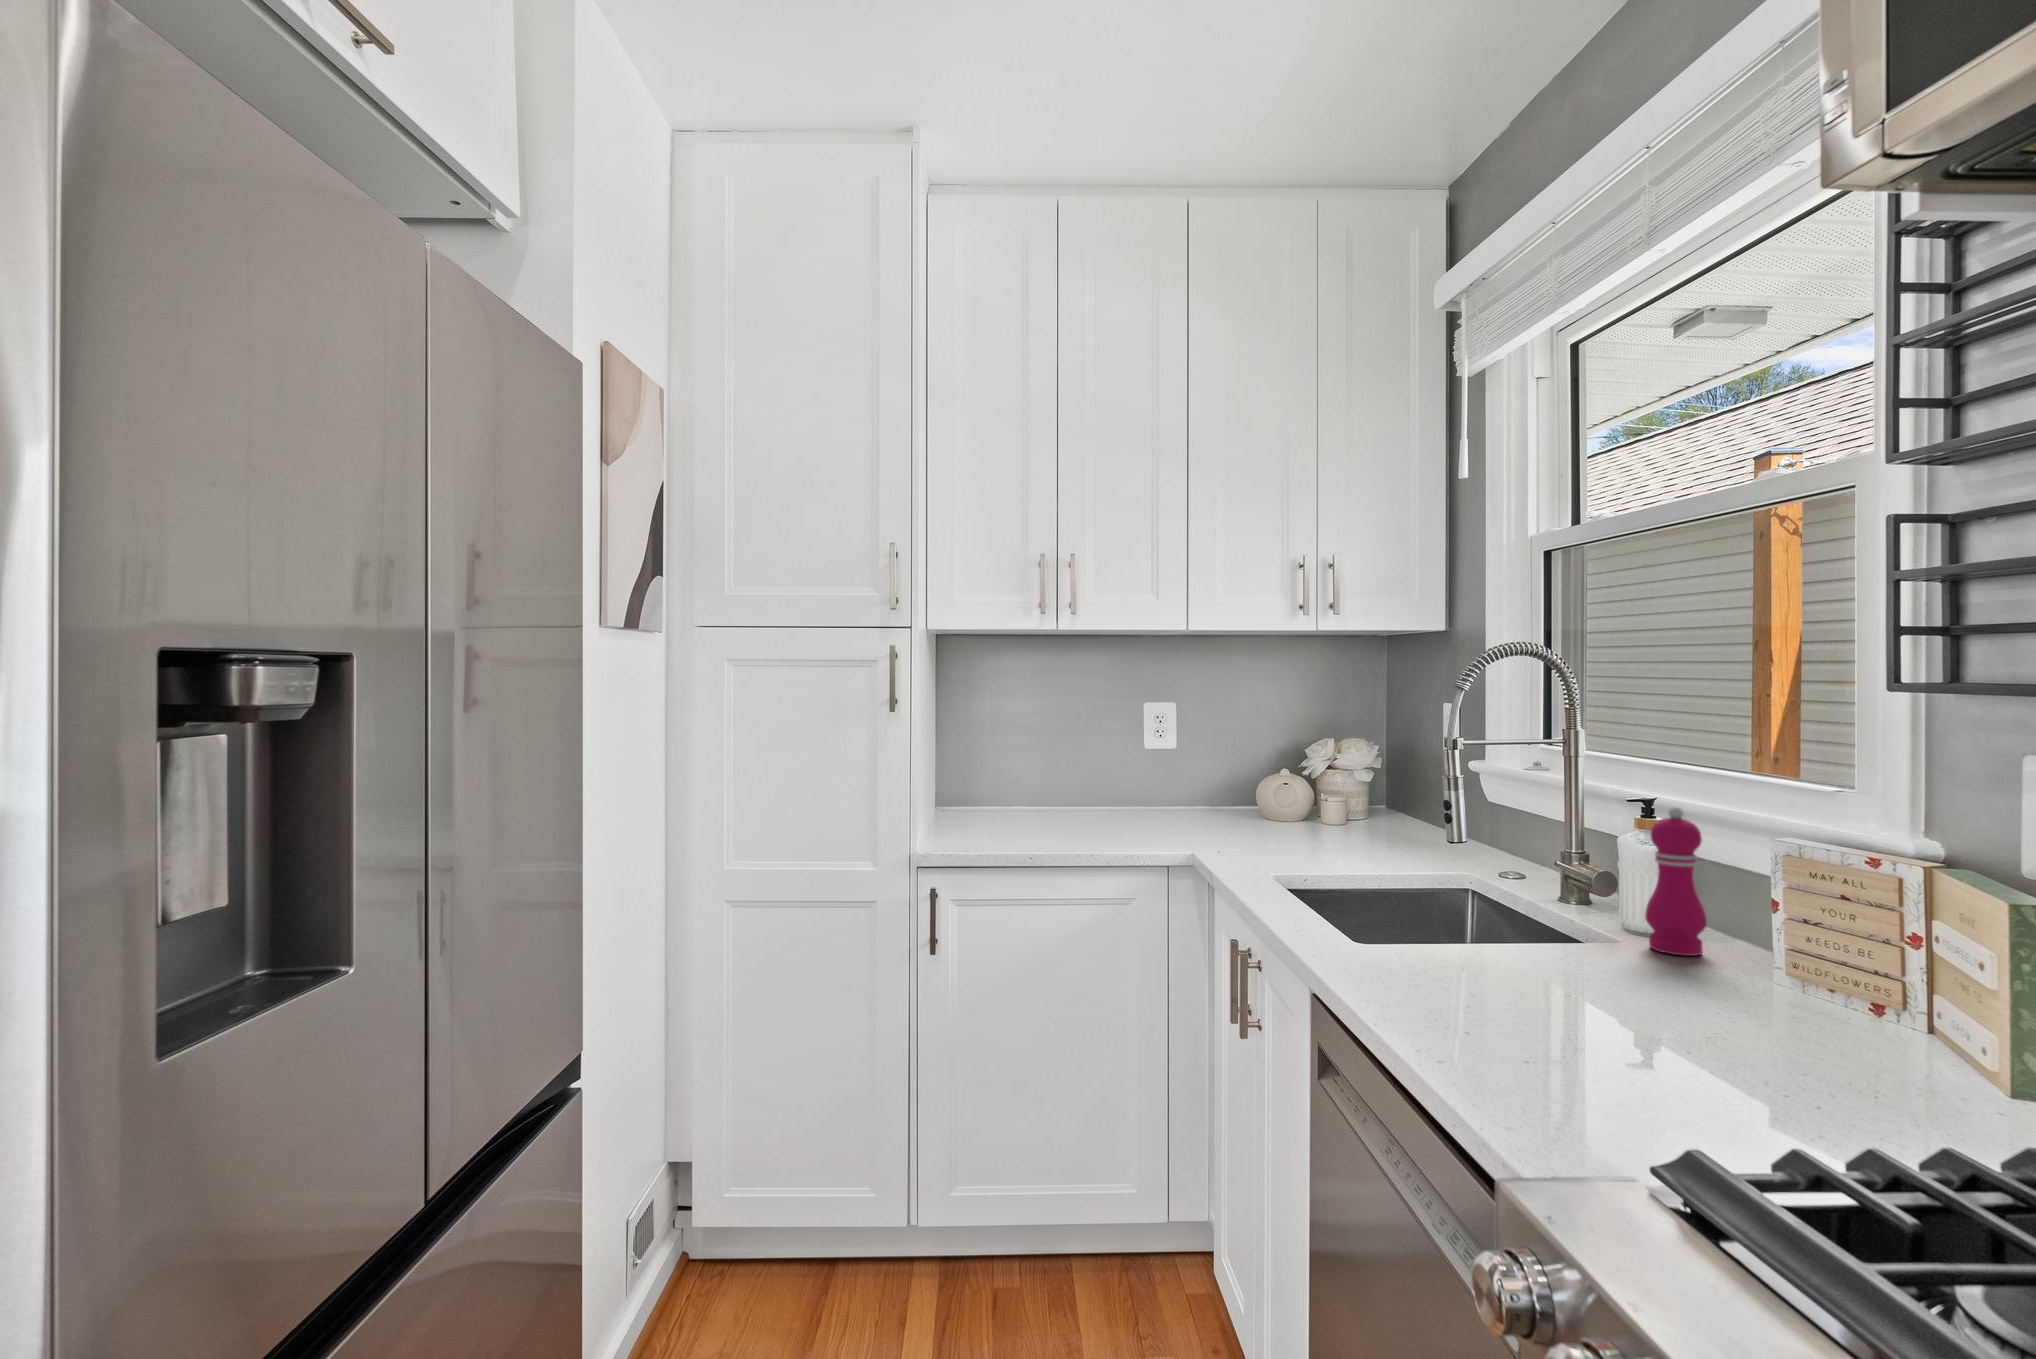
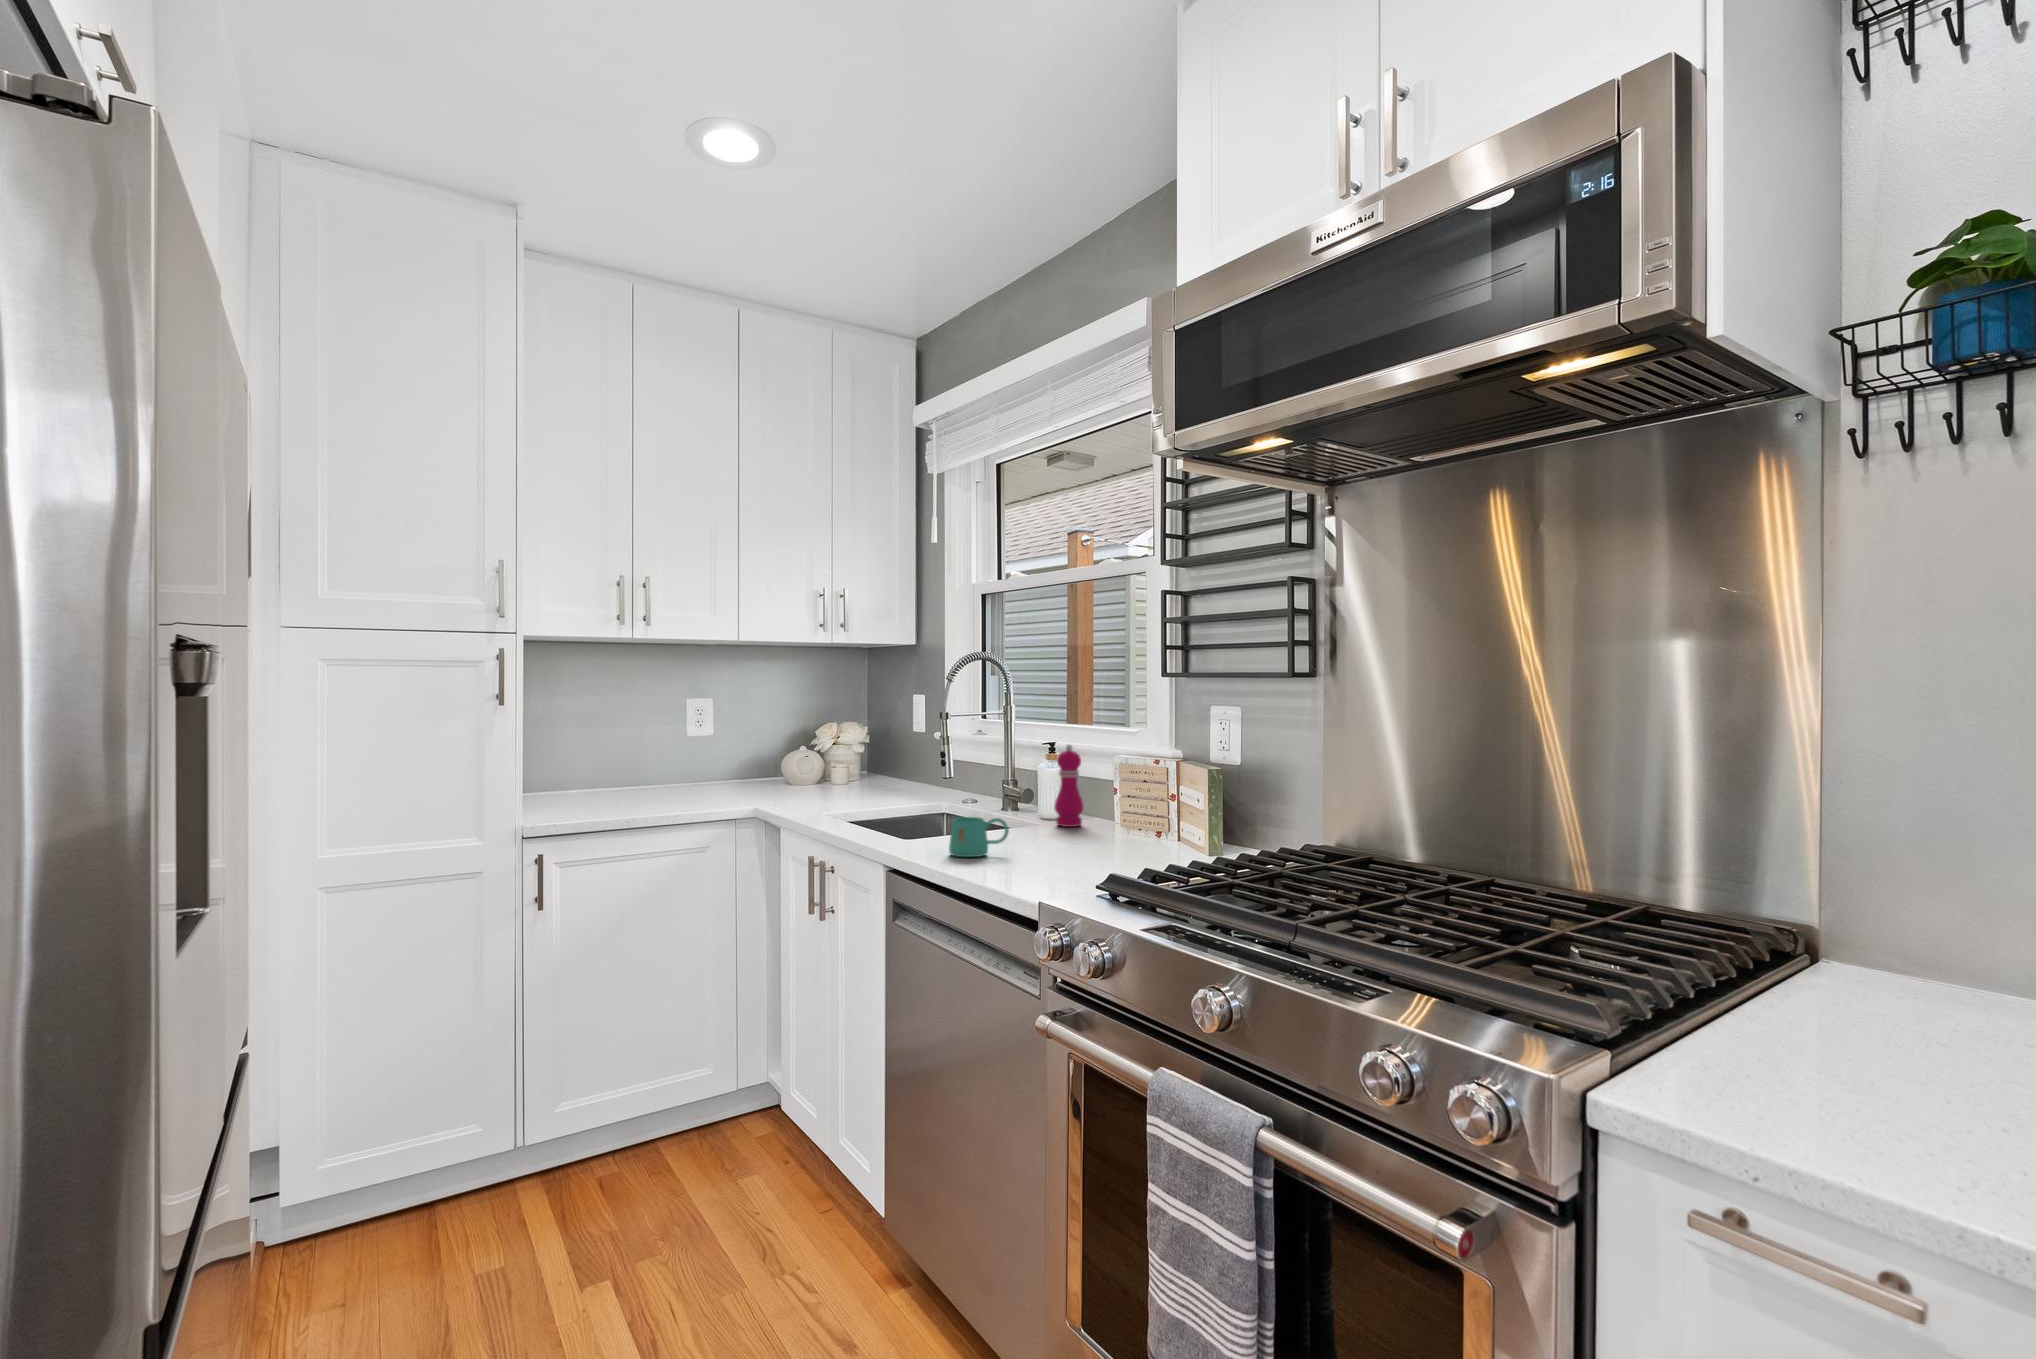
mug: none [1401,935,1515,1014] -> present [949,817,1009,857]

